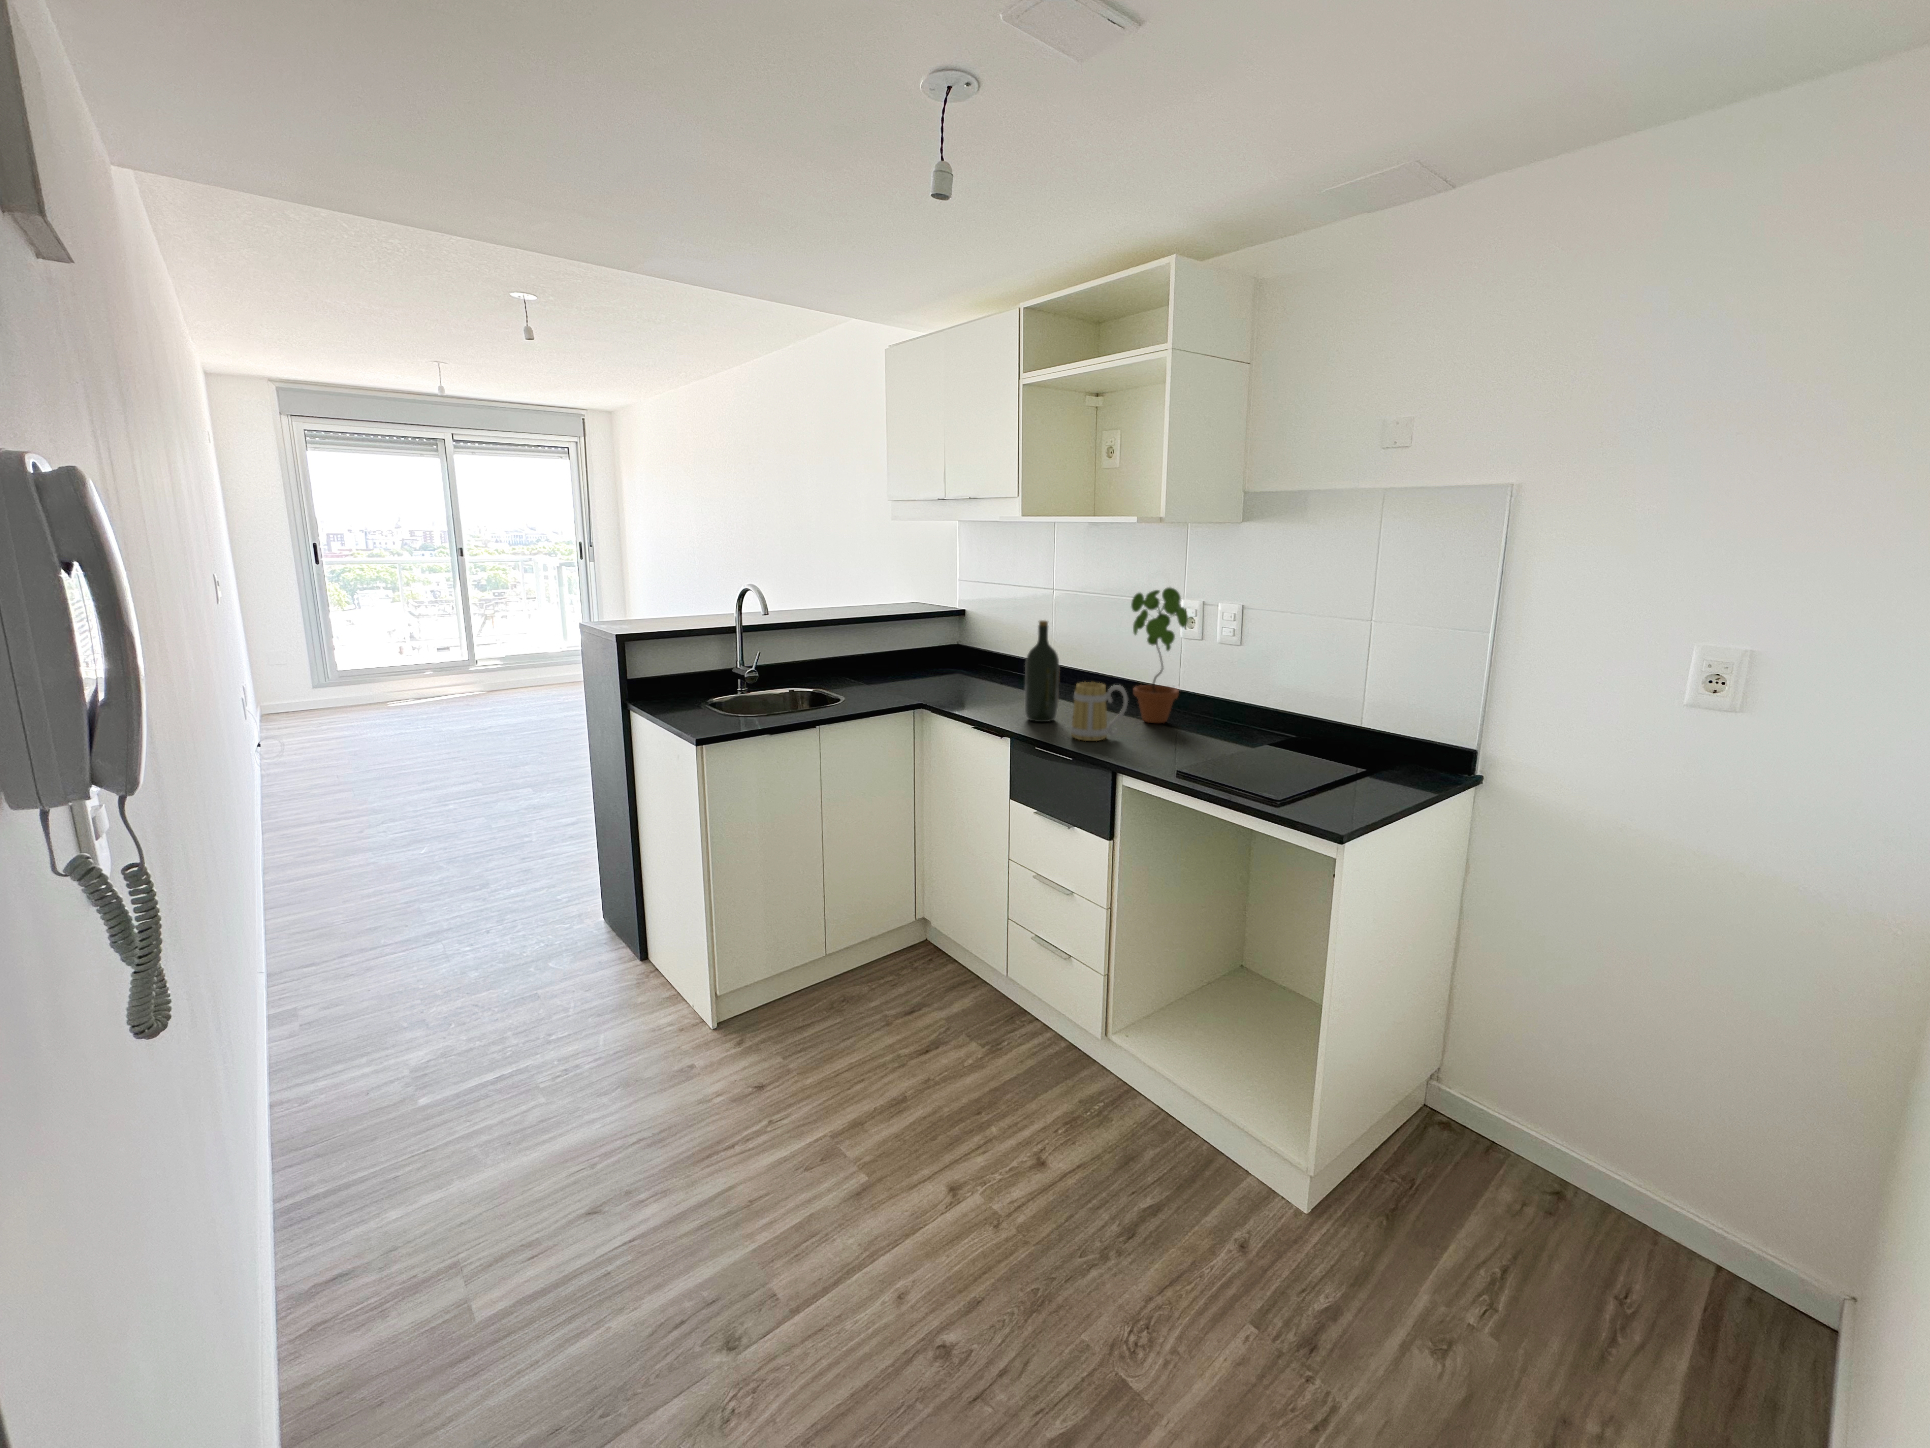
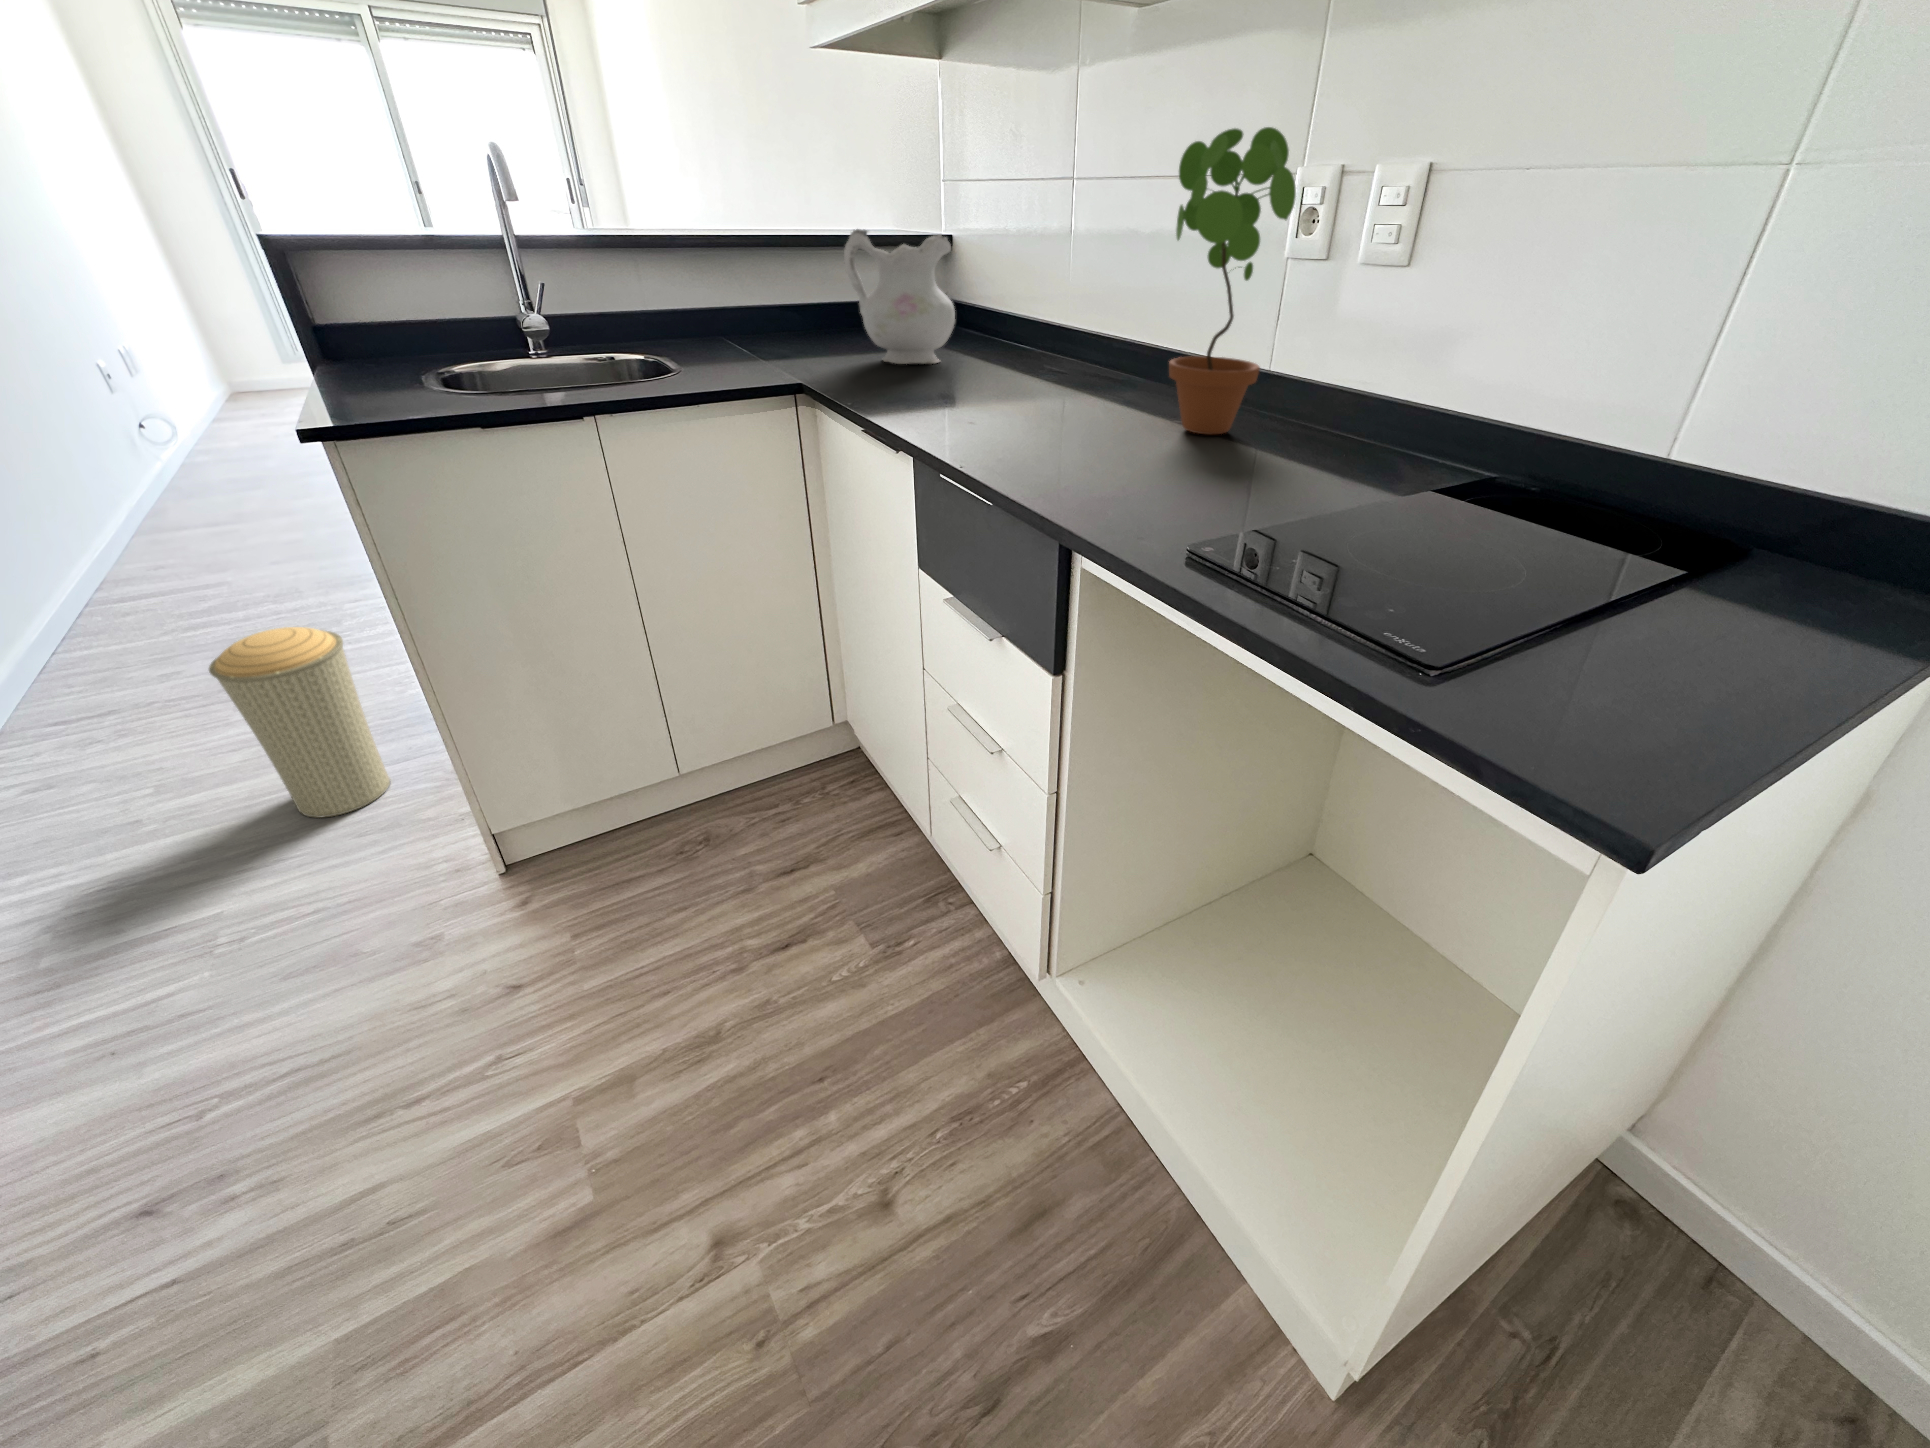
ceramic pitcher: none [929,619,990,690] -> present [844,229,955,364]
wine bottle: present [1025,620,1060,722] -> none [958,206,1025,424]
mug: present [1070,682,1128,741] -> none [1016,339,1134,466]
trash can: none [515,871,595,1011] -> present [209,627,390,818]

